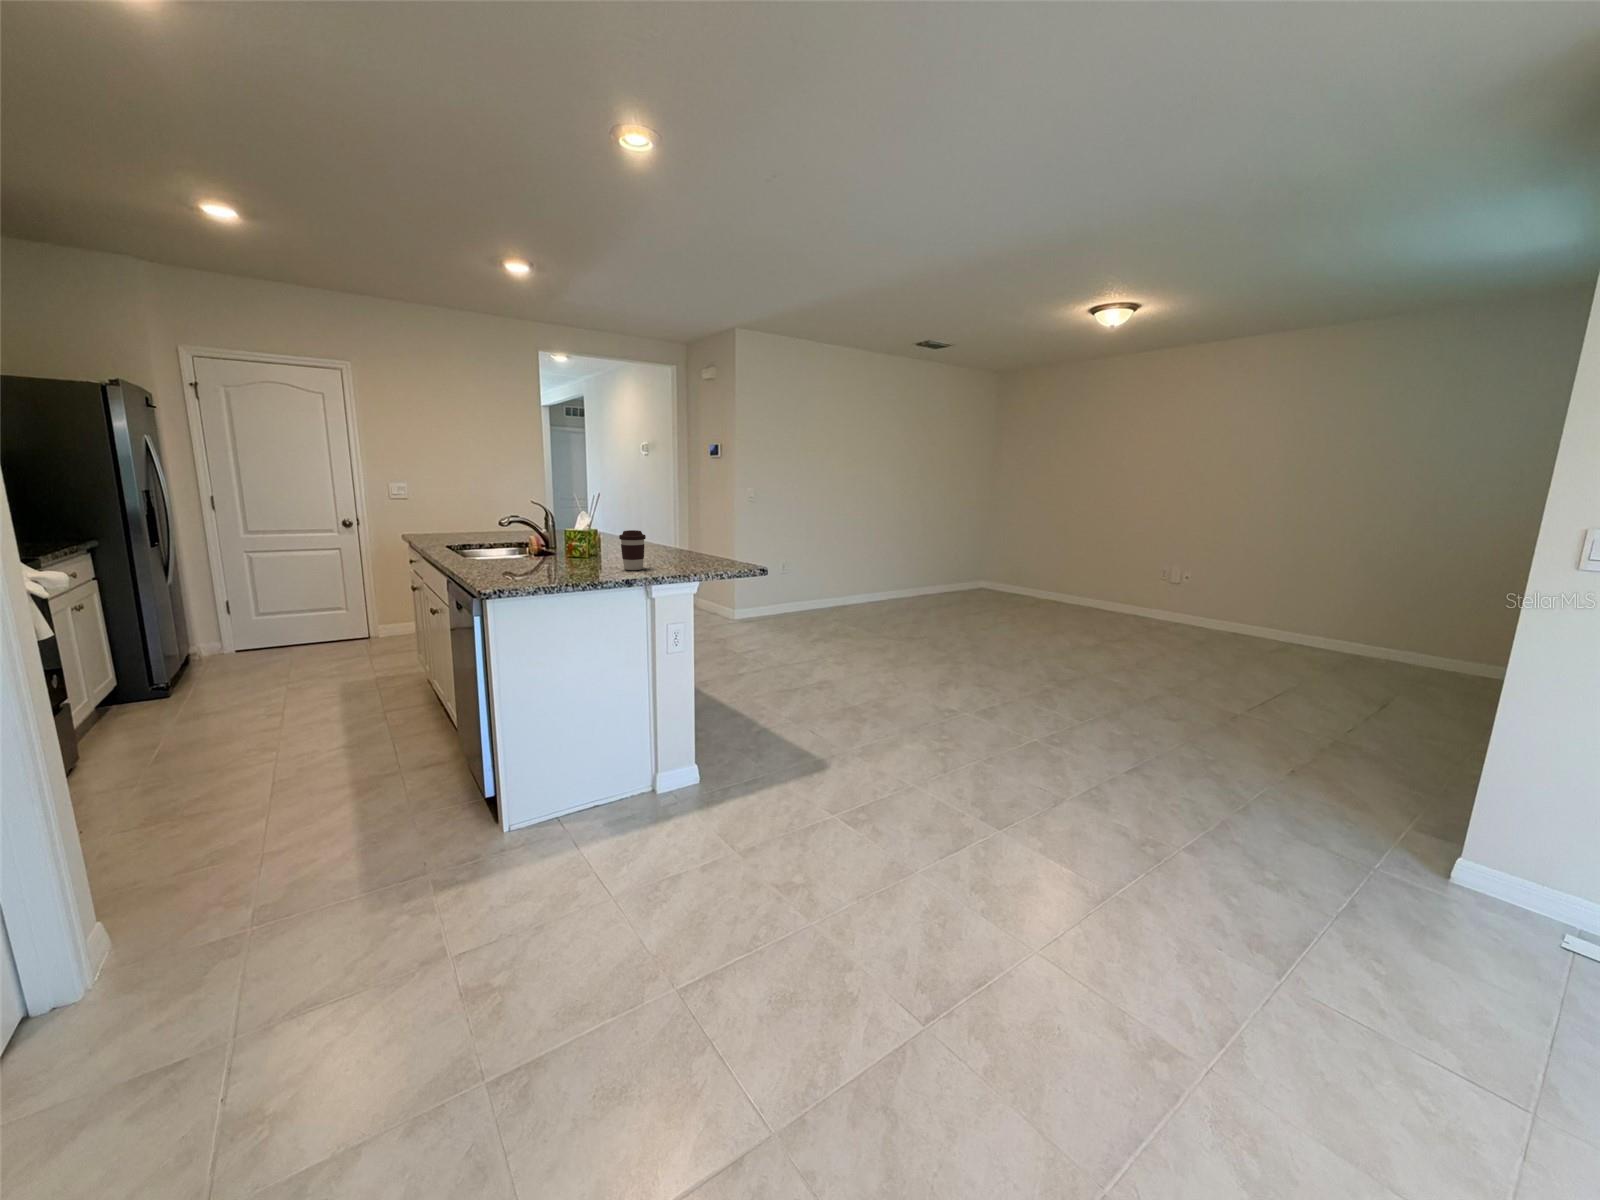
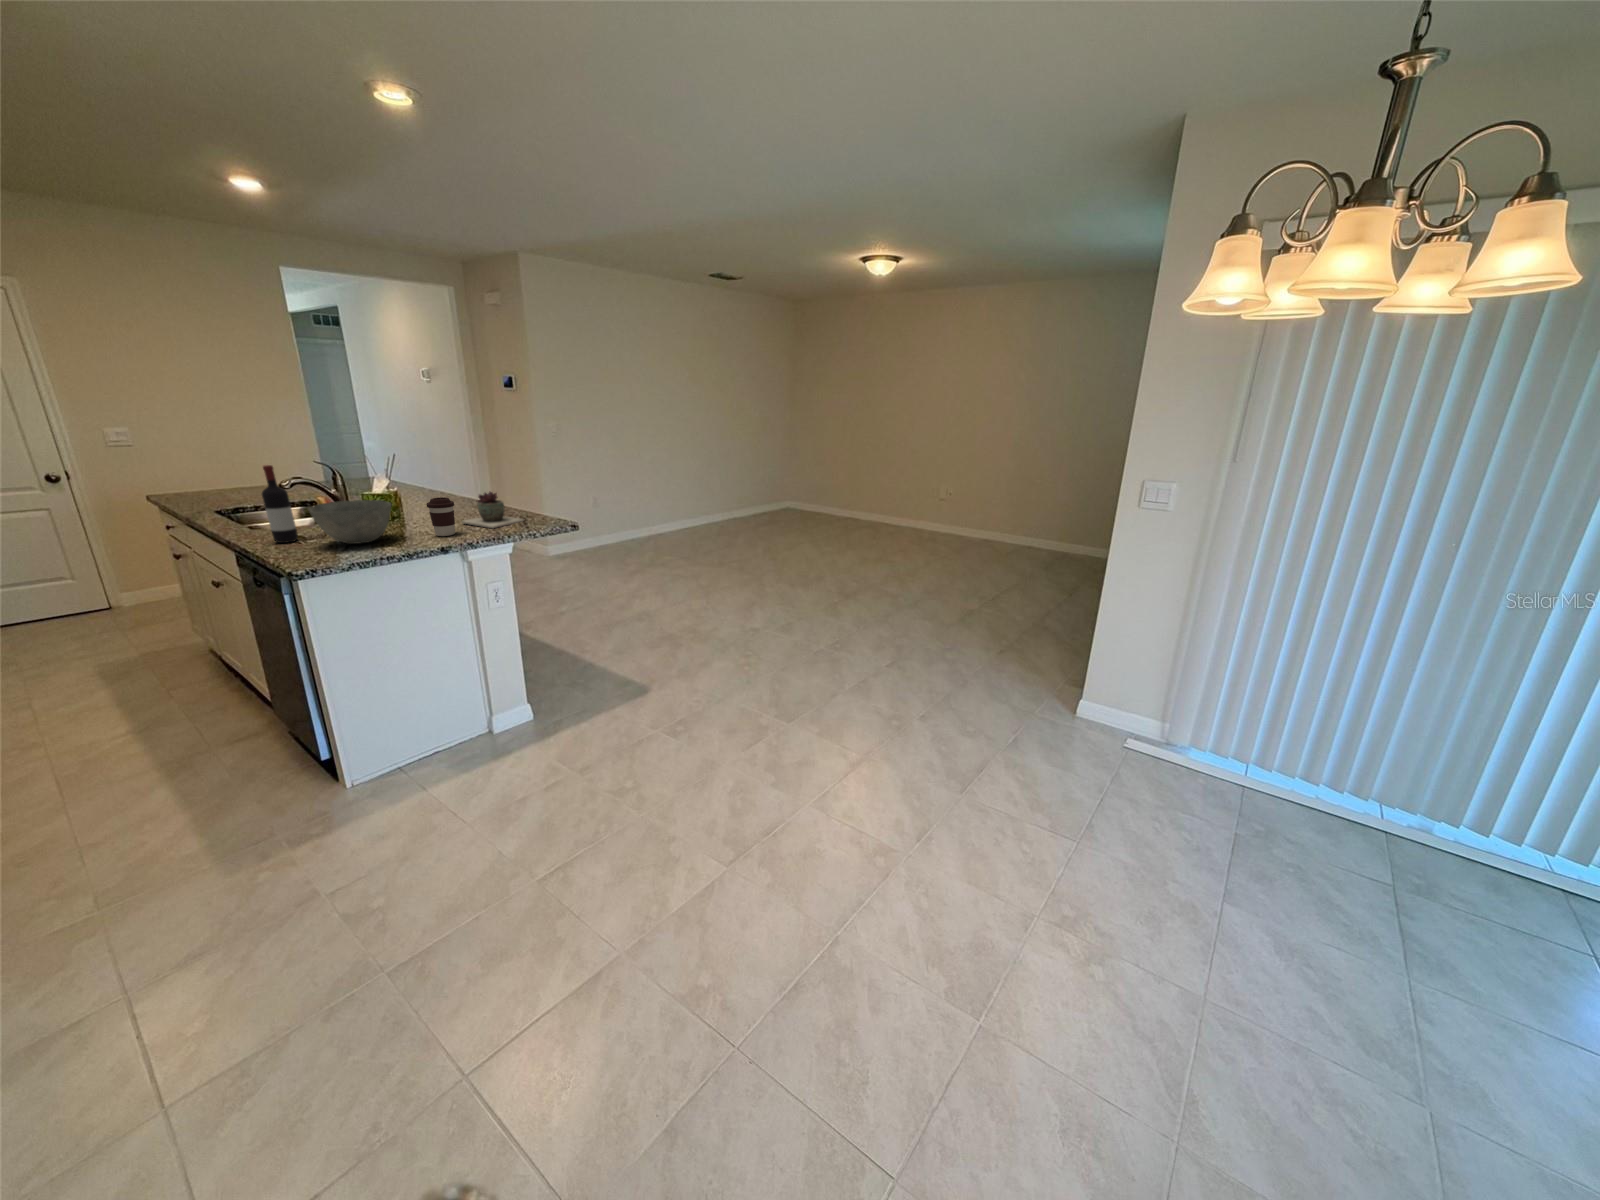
wine bottle: none [476,493,502,569] -> present [262,465,298,543]
succulent plant: none [651,529,713,566] -> present [462,492,524,528]
bowl: none [512,531,587,572] -> present [309,500,391,544]

